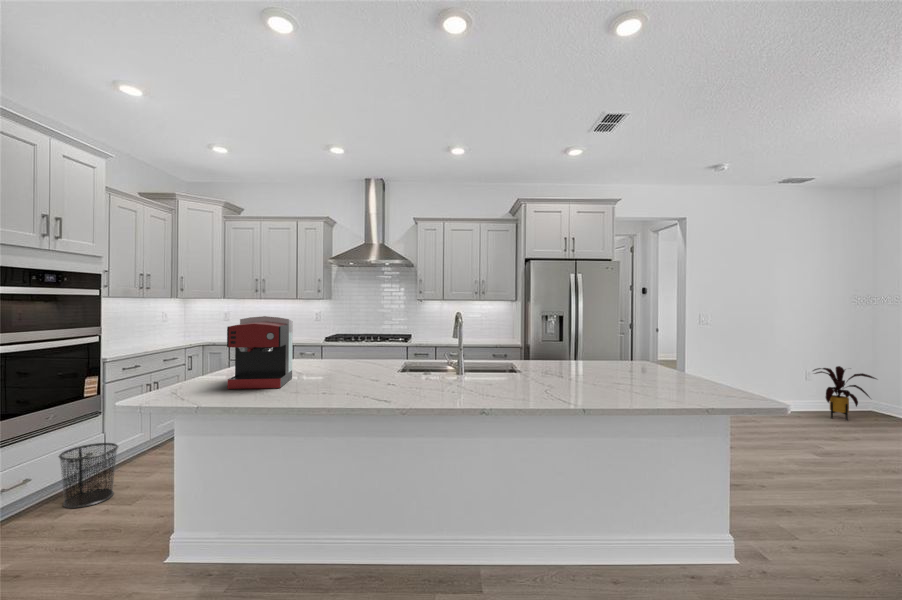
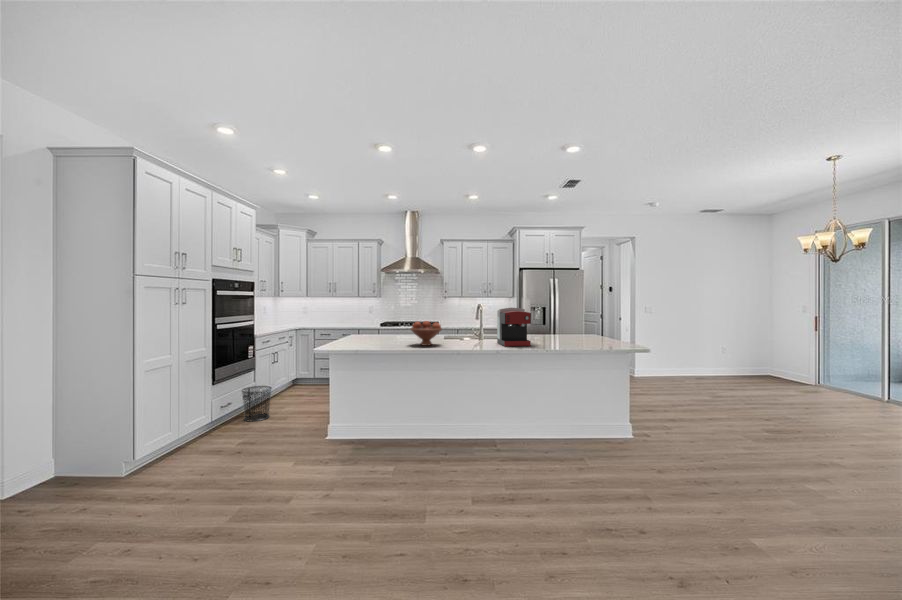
coffee maker: present [227,316,293,389] -> present [497,308,531,346]
fruit bowl: none [328,341,388,388] -> present [411,321,442,346]
house plant: present [813,366,876,421] -> none [724,343,768,381]

